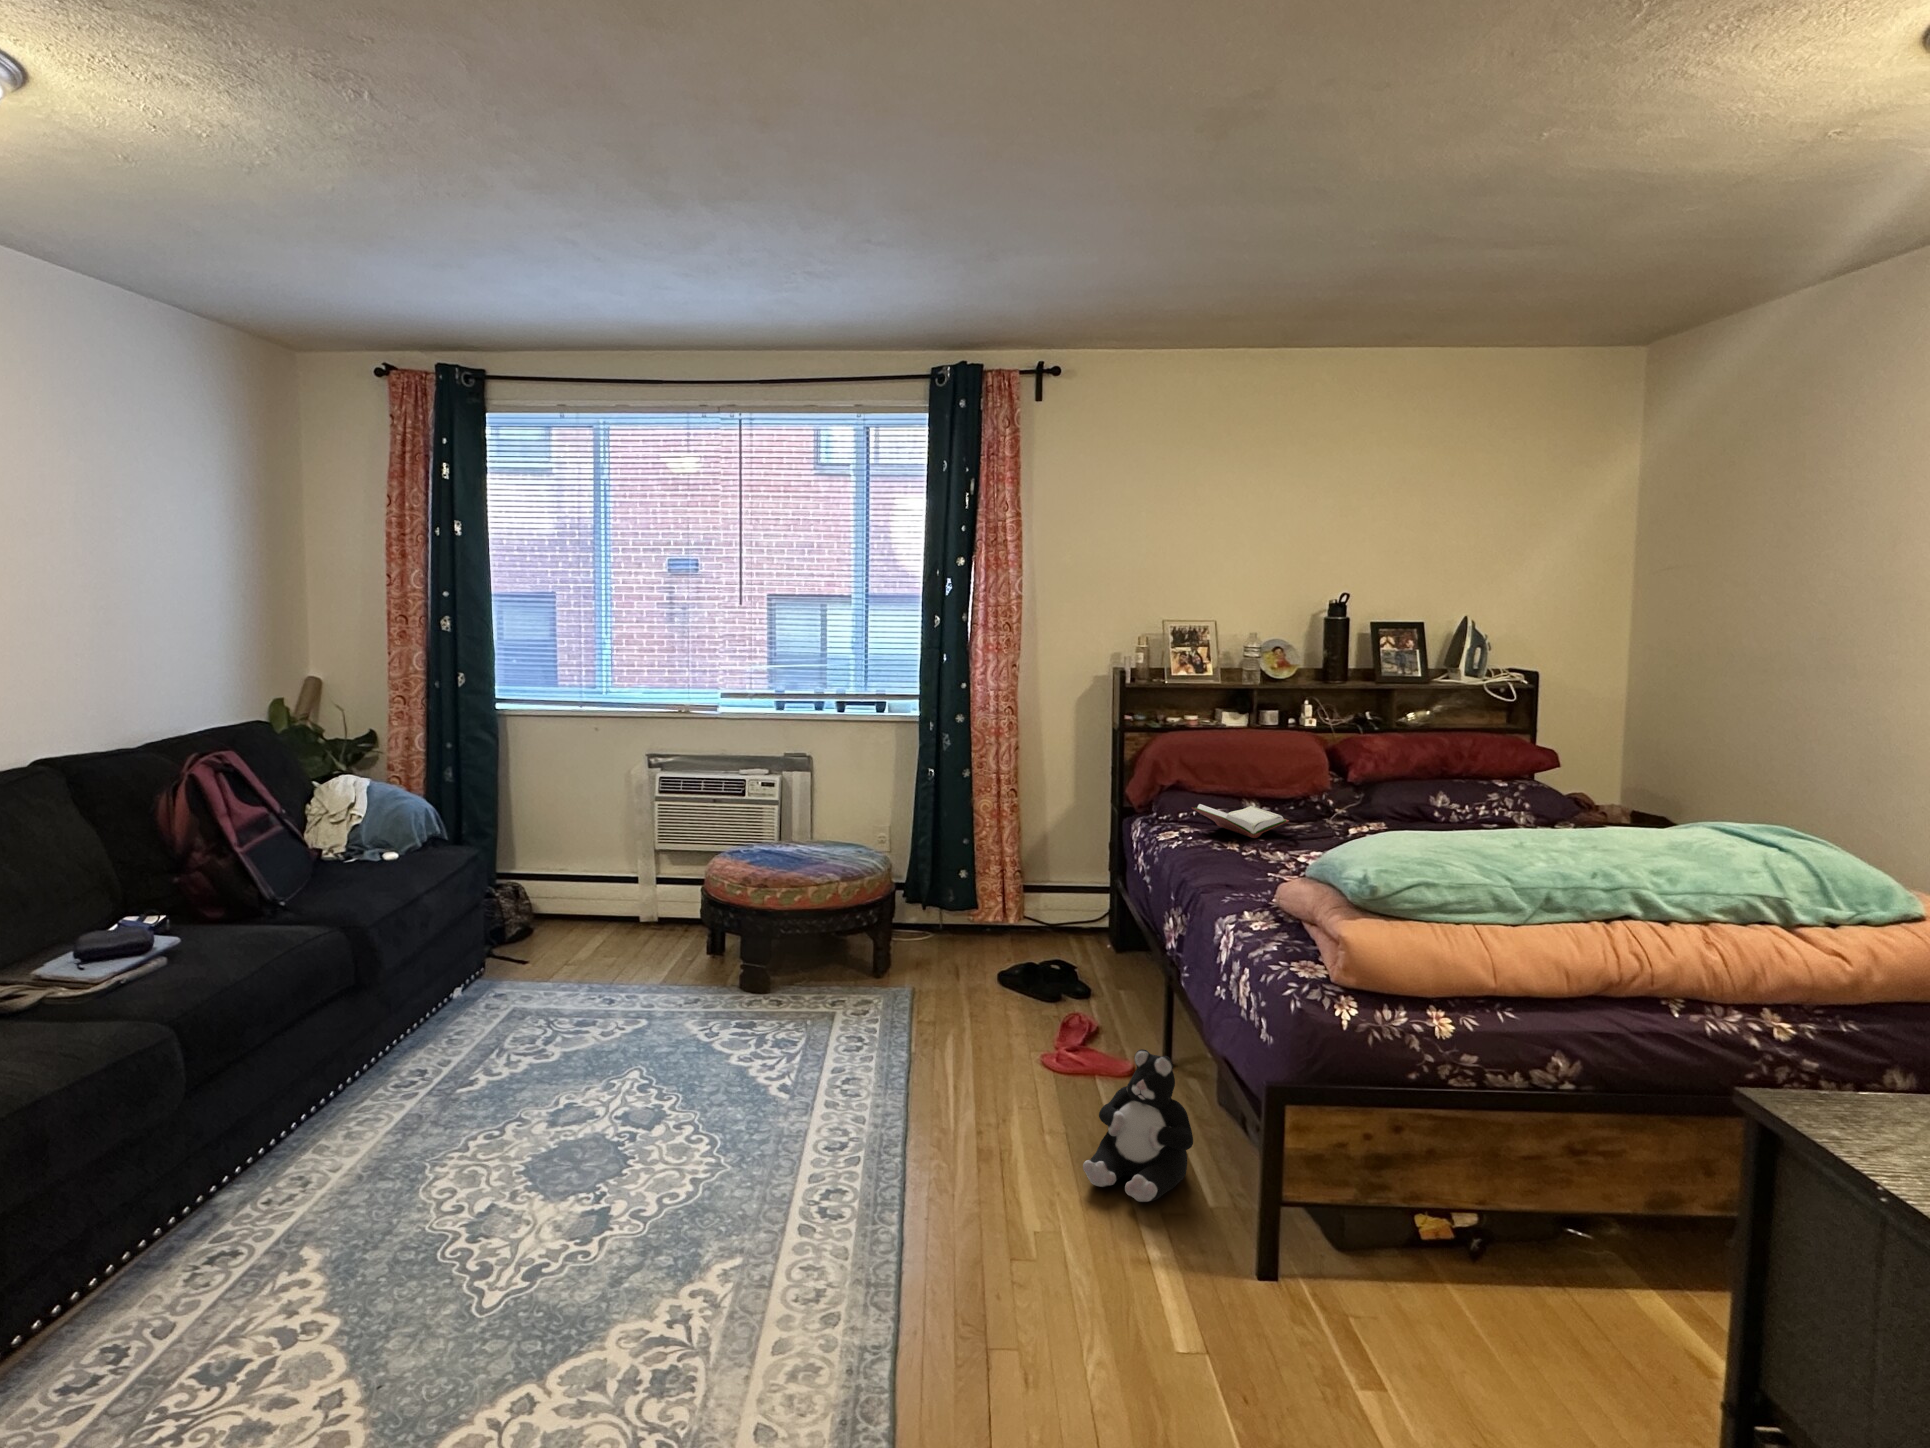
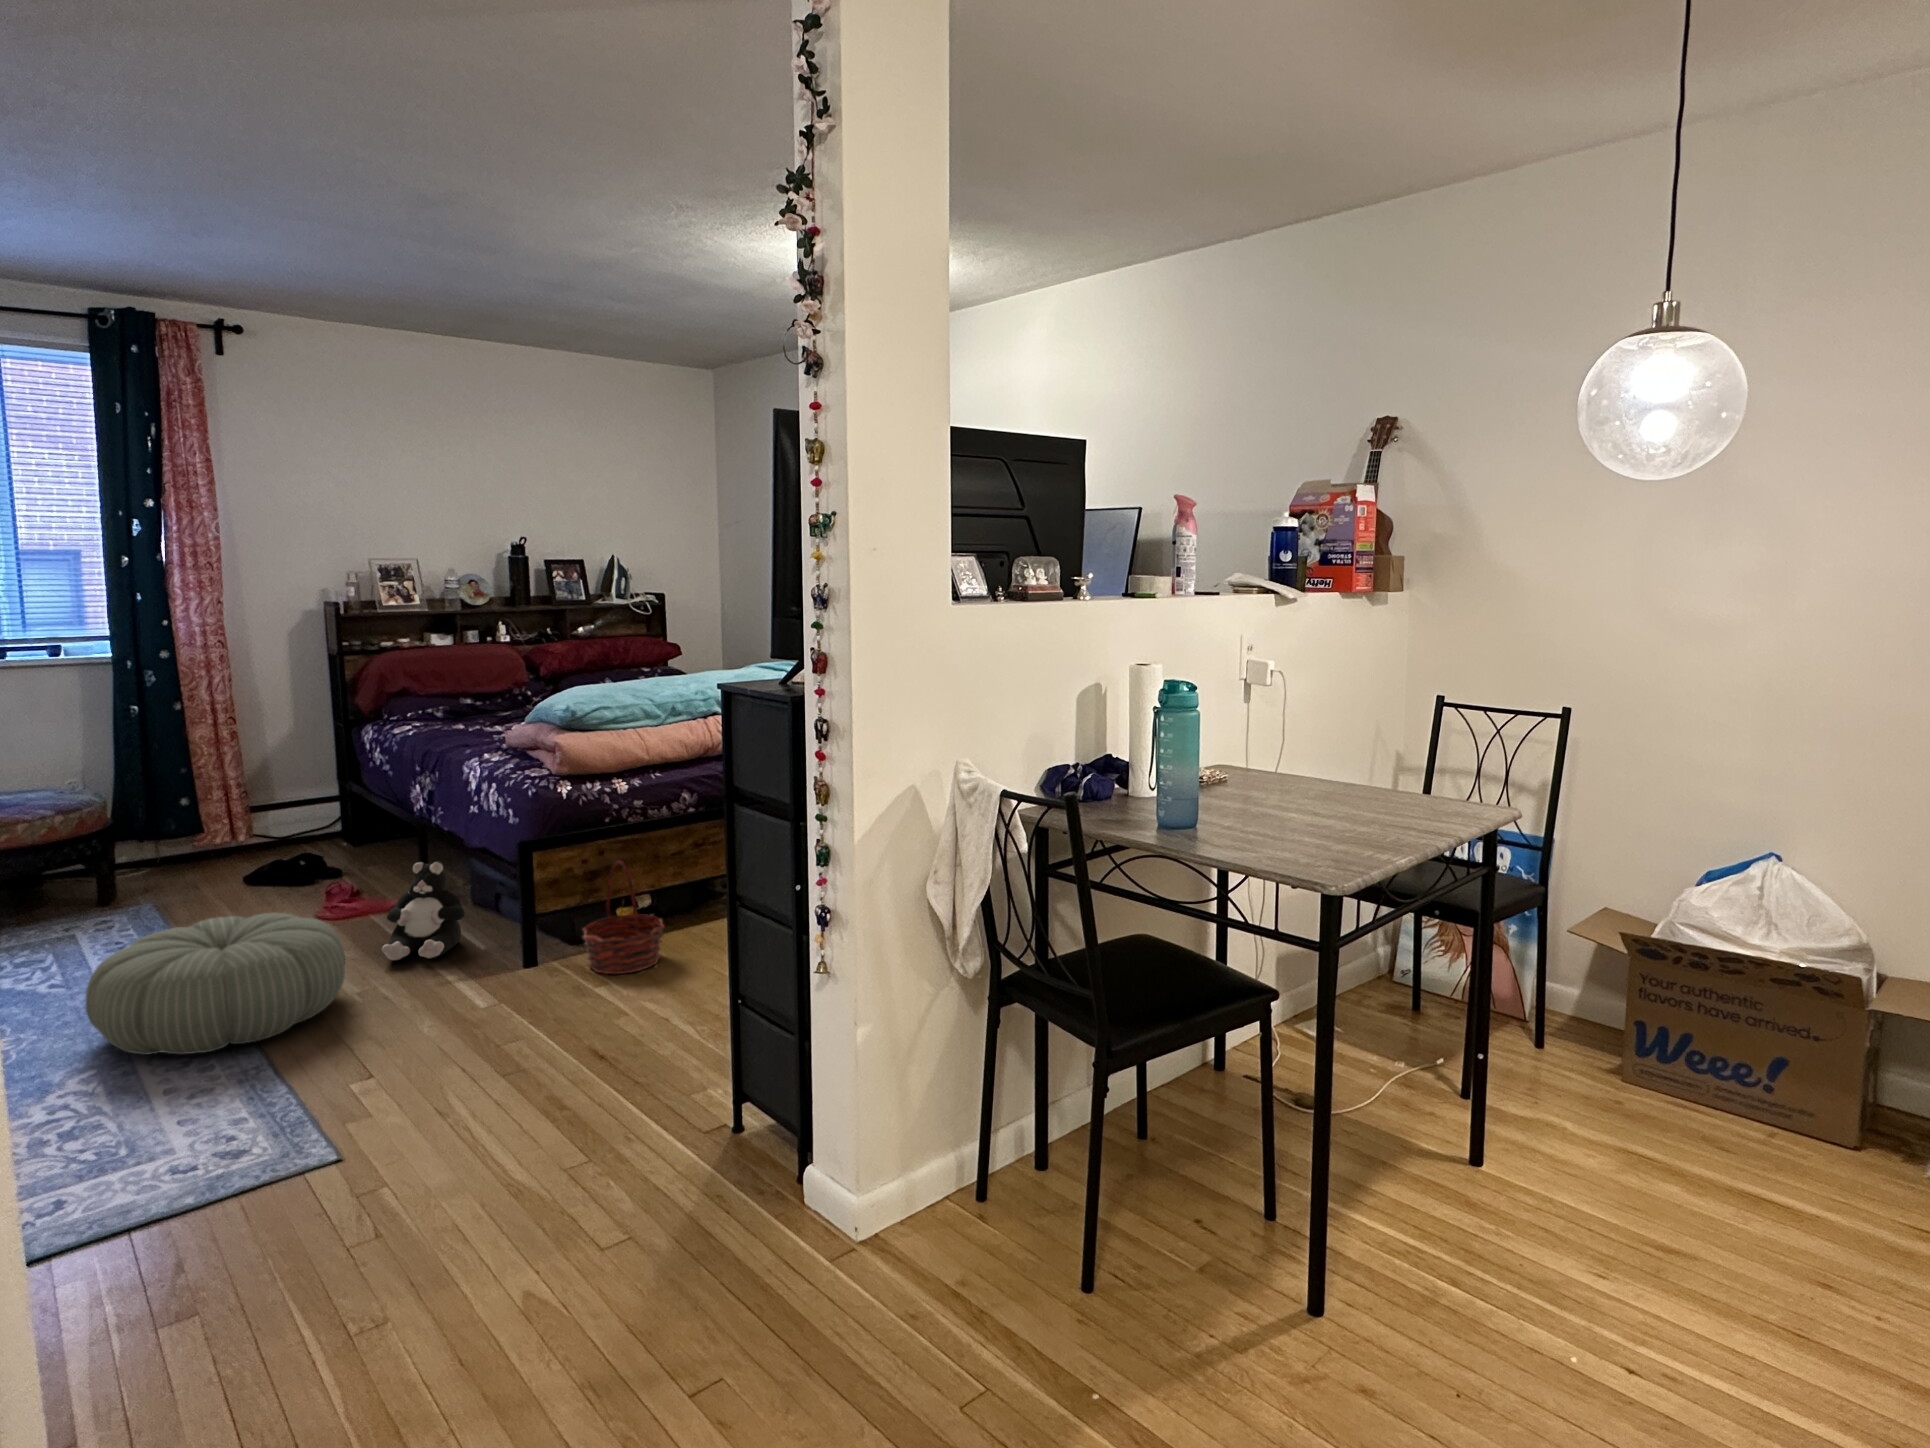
book: present [1191,804,1289,838] -> none [421,699,502,720]
pouf: none [757,1073,1025,1286] -> present [85,913,345,1055]
basket: none [1352,1162,1502,1381] -> present [583,861,664,974]

